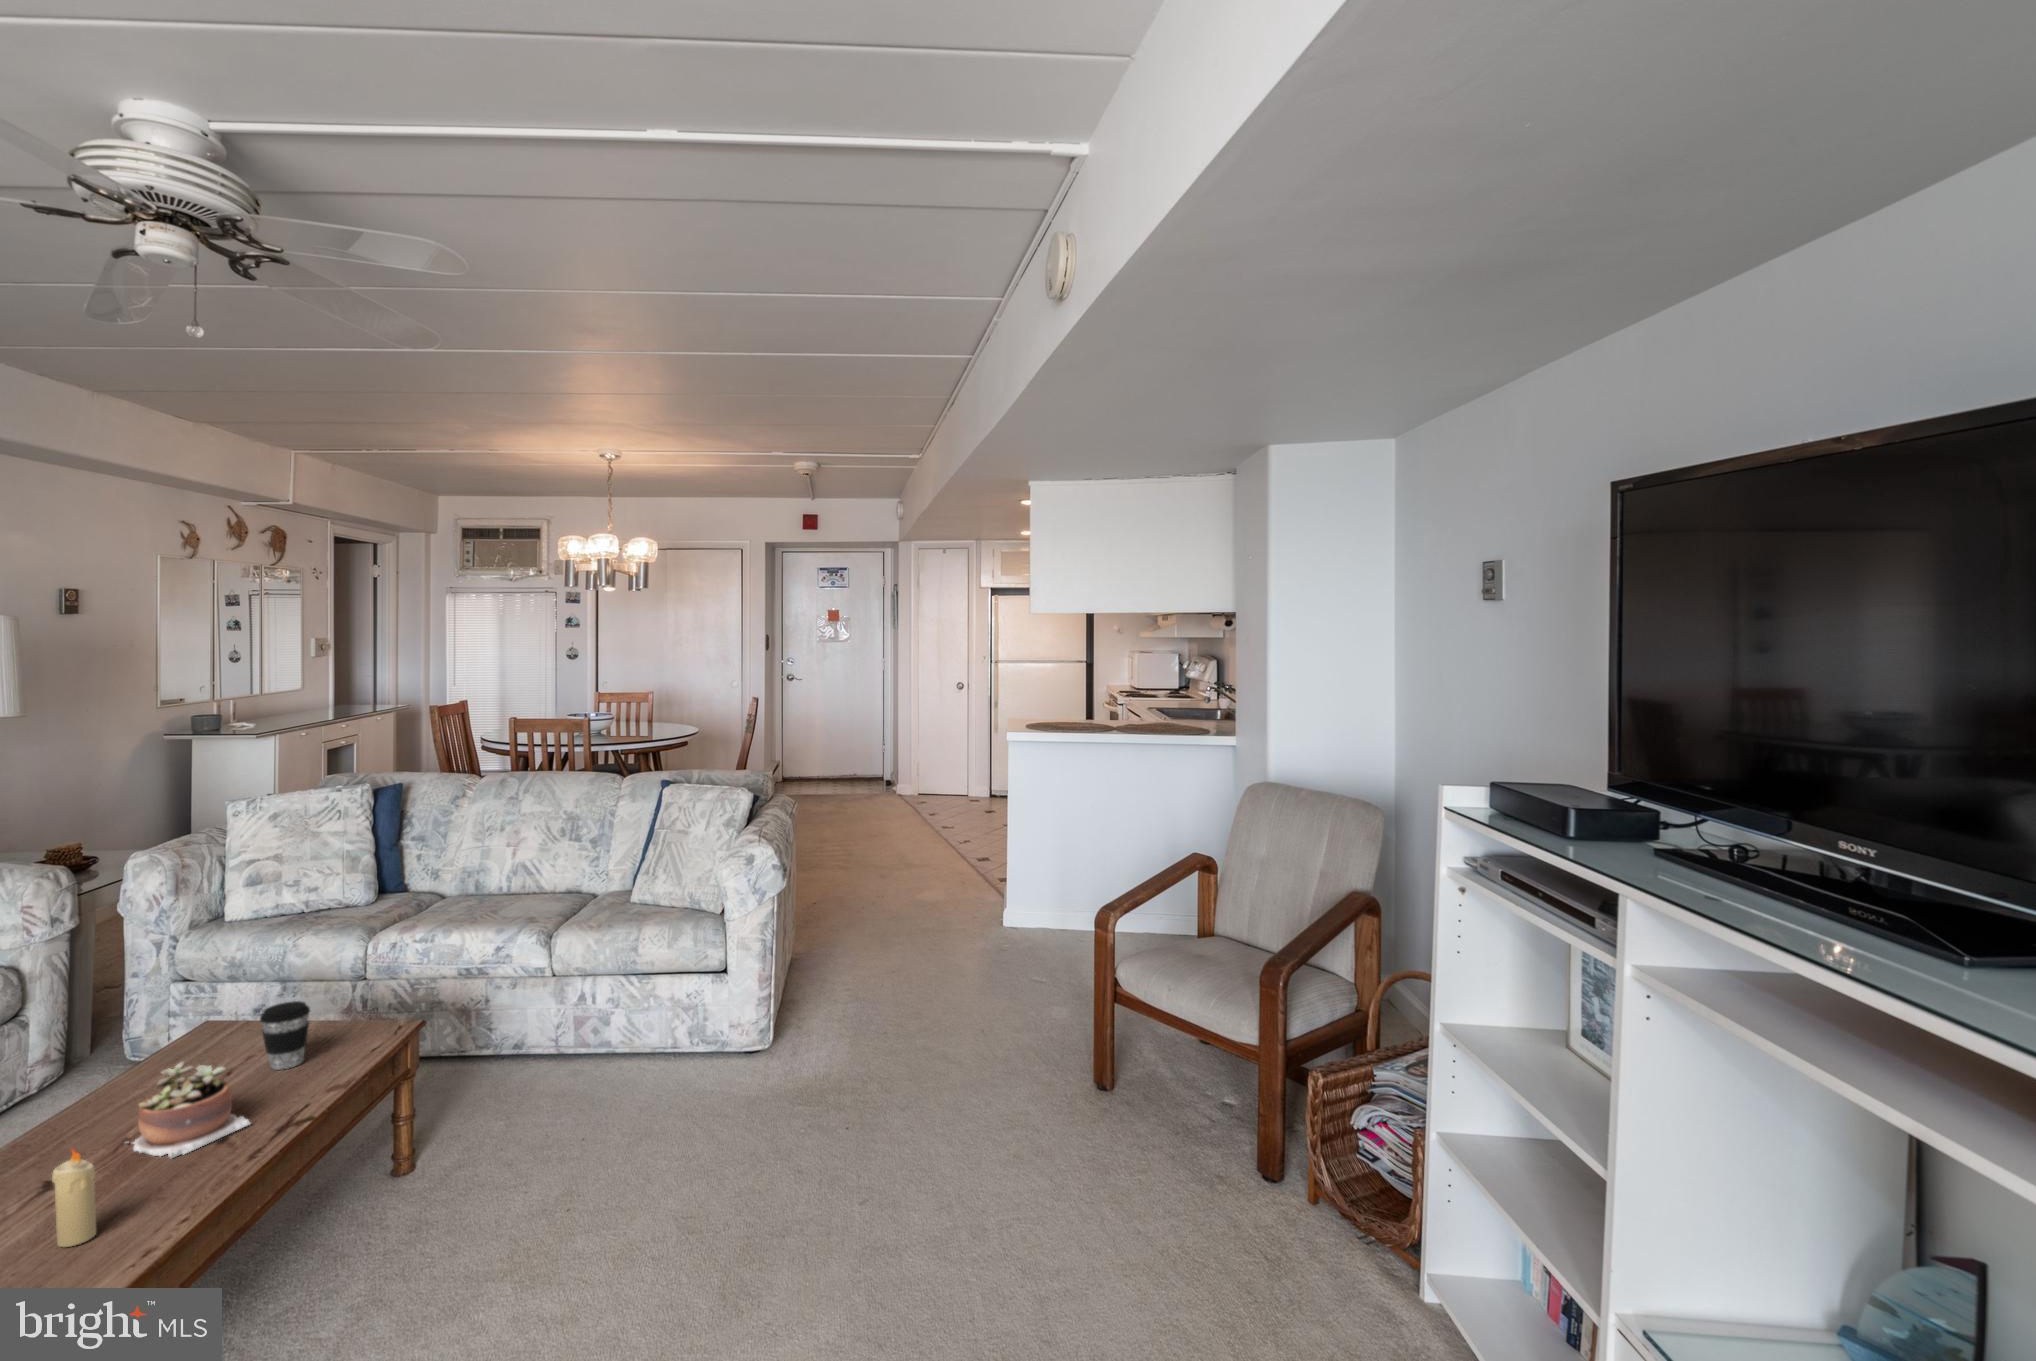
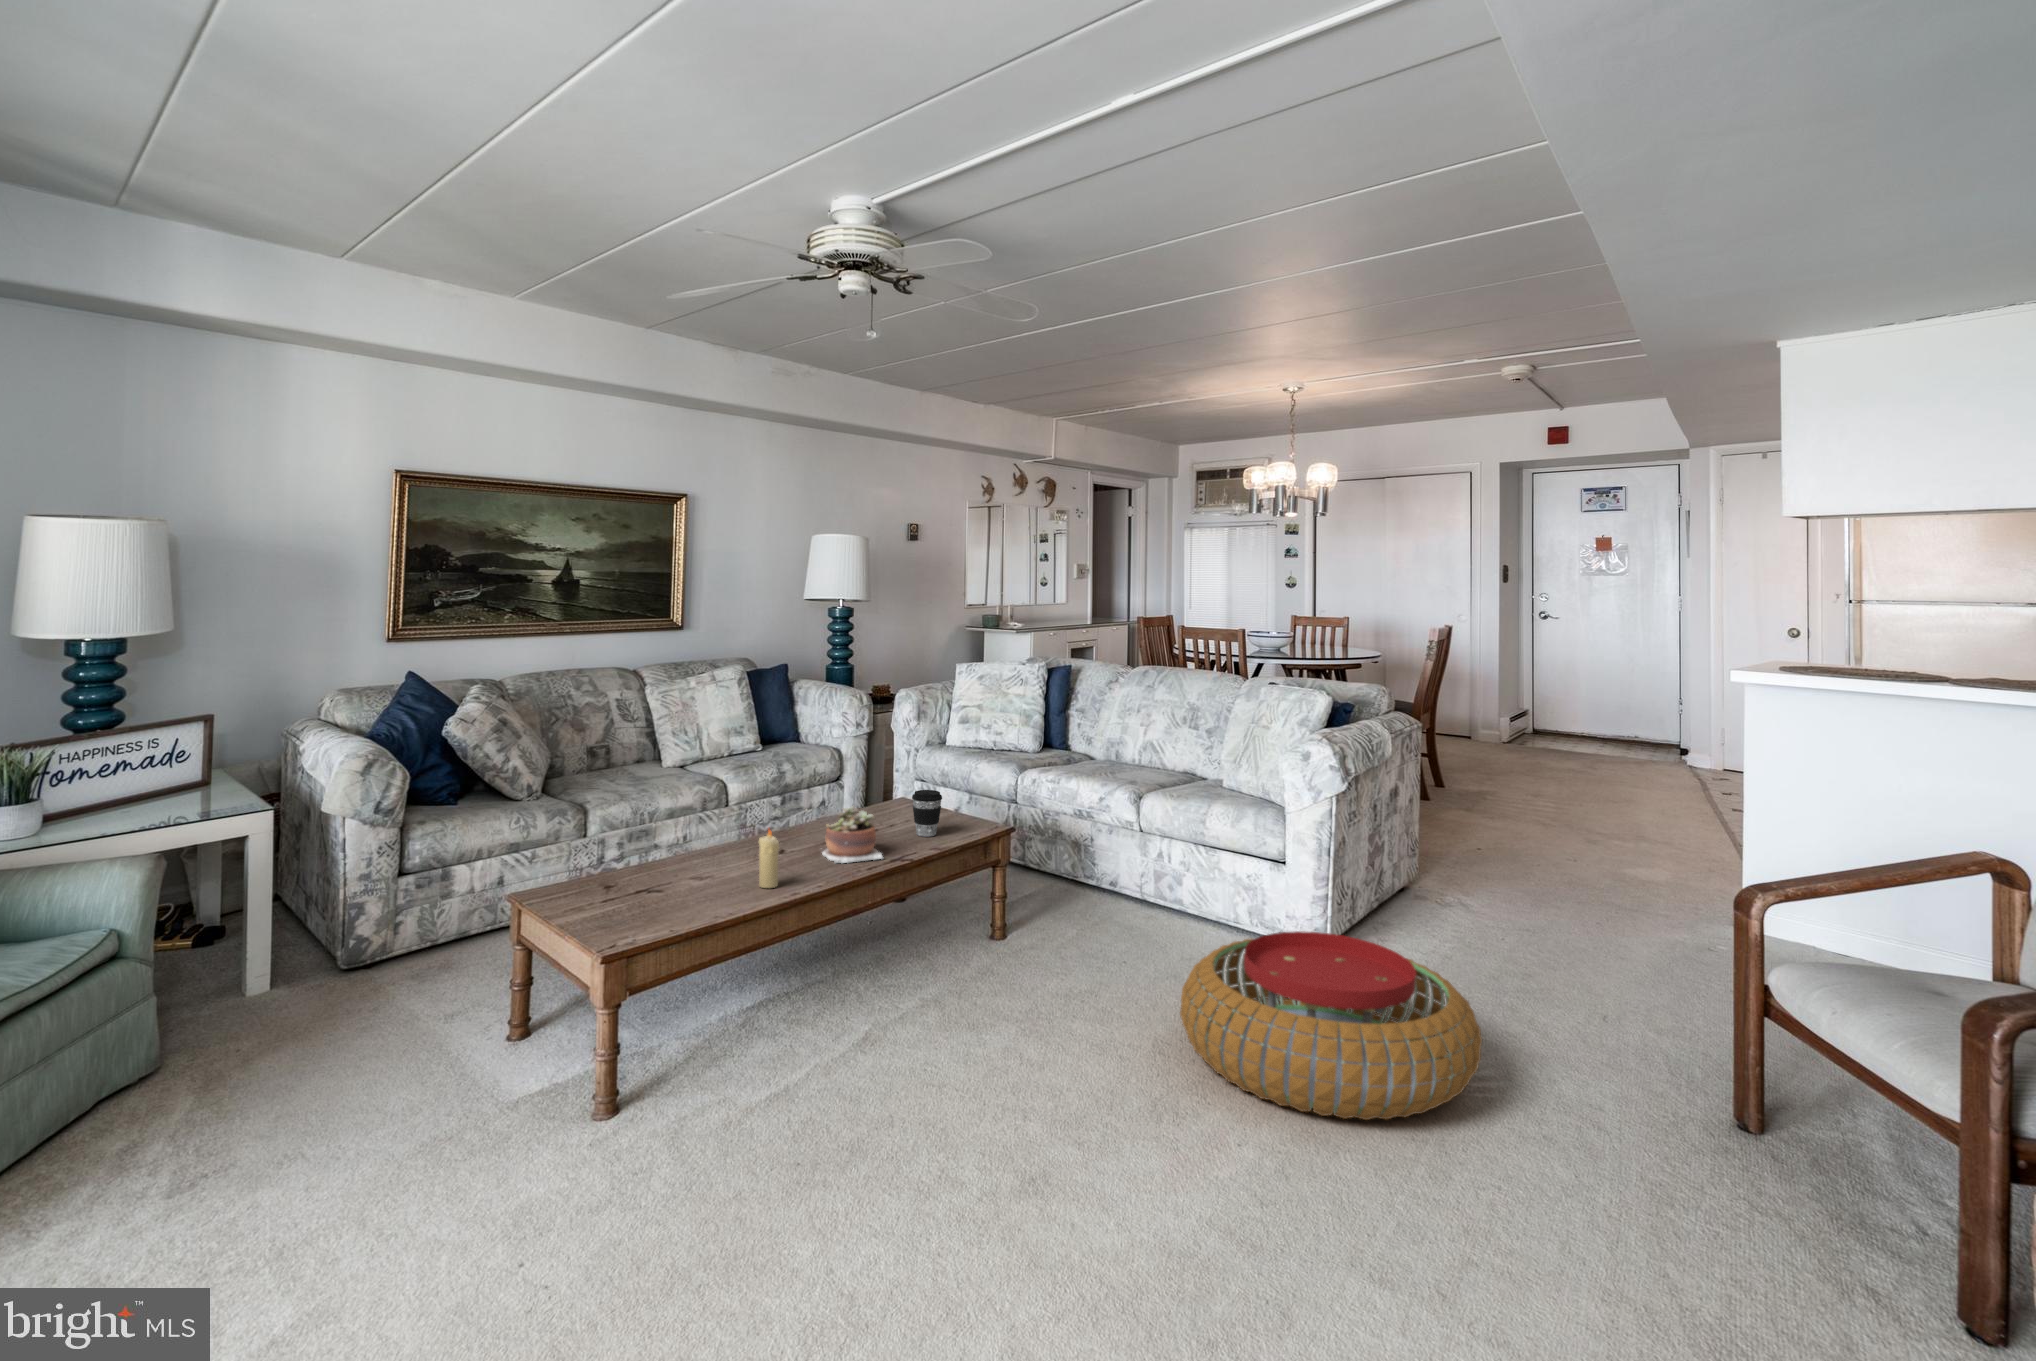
pouf: none [695,1038,983,1237] -> present [1180,931,1482,1120]

